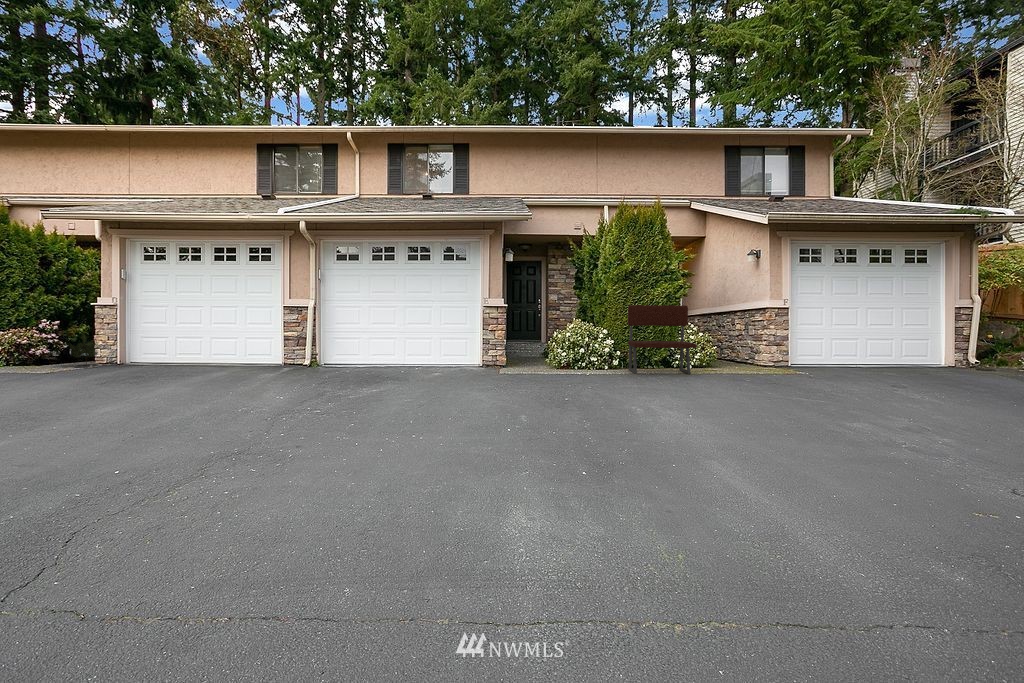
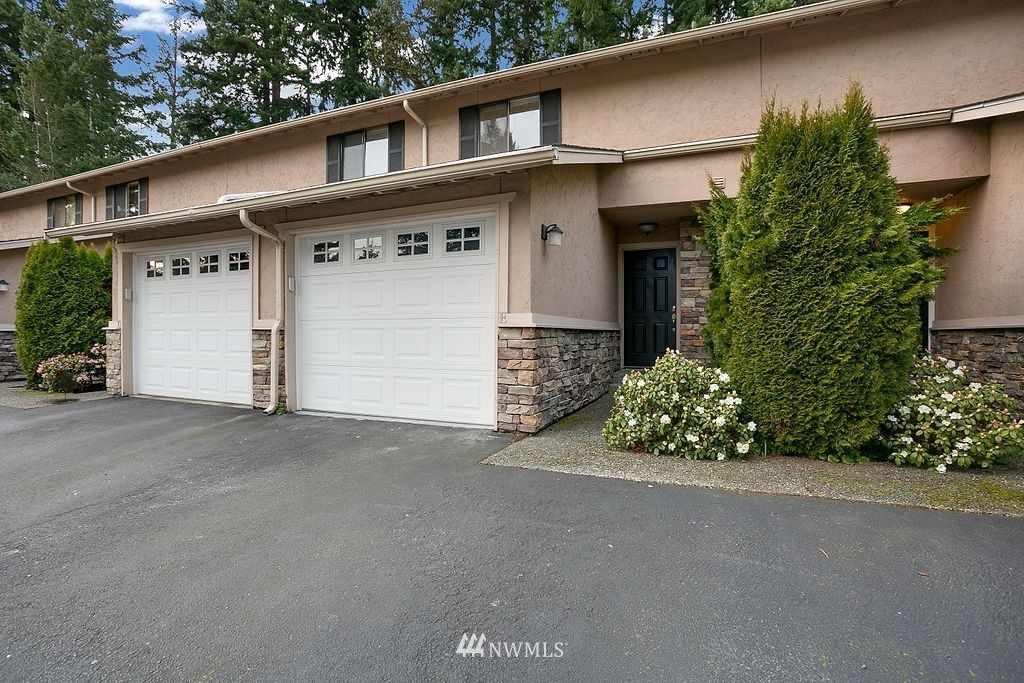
bench: present [628,305,697,374] -> none [770,323,952,497]

